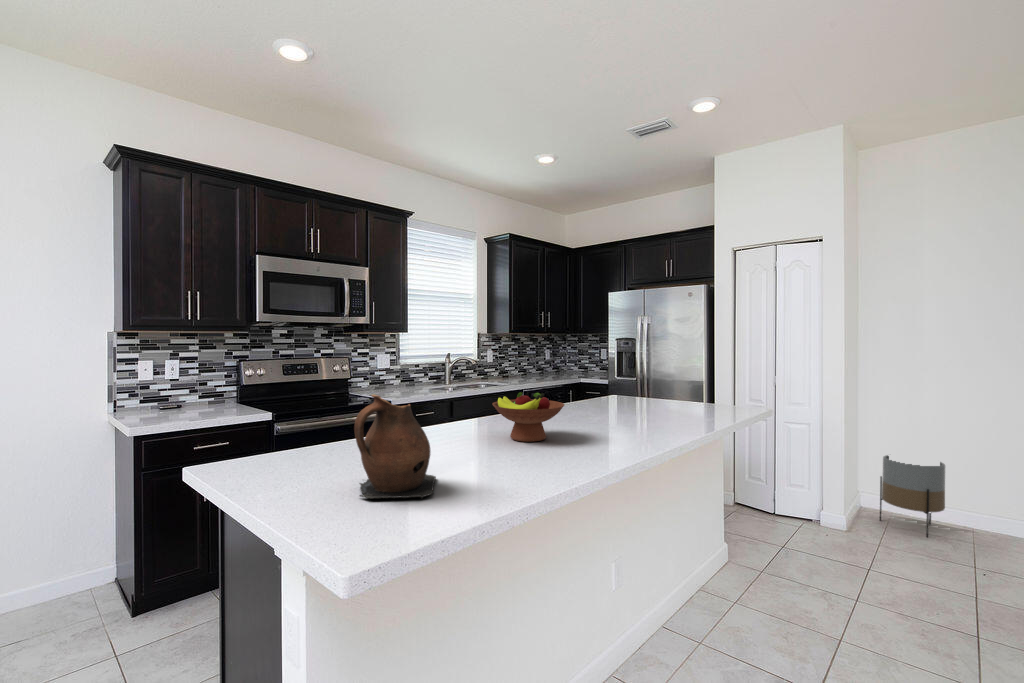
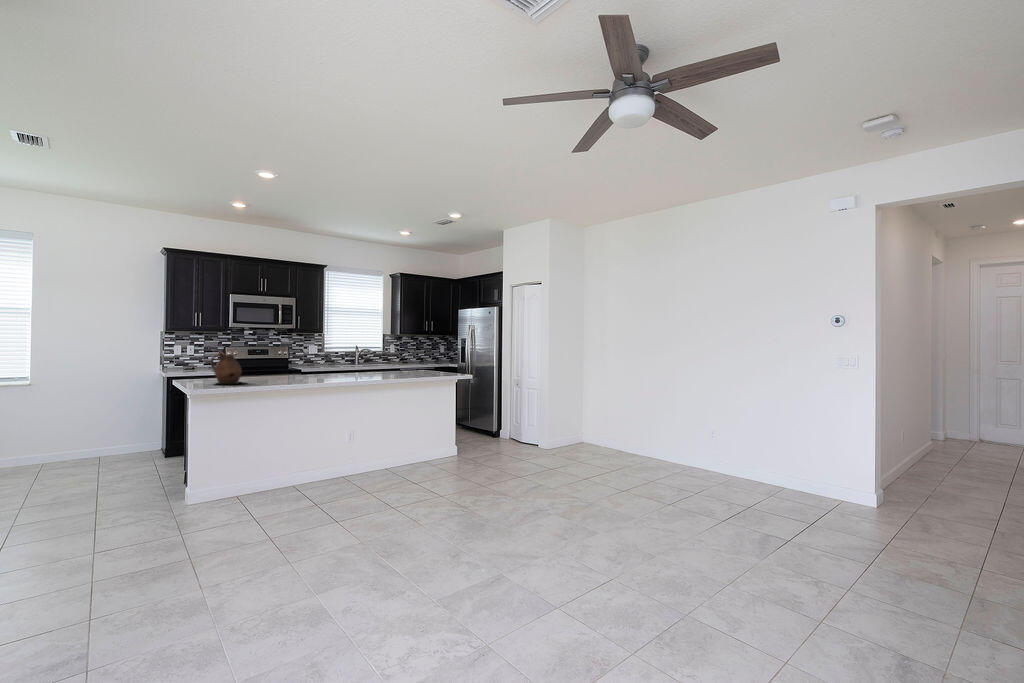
fruit bowl: present [492,392,565,442] -> none [303,357,338,379]
planter: present [880,455,945,537] -> none [584,408,614,453]

